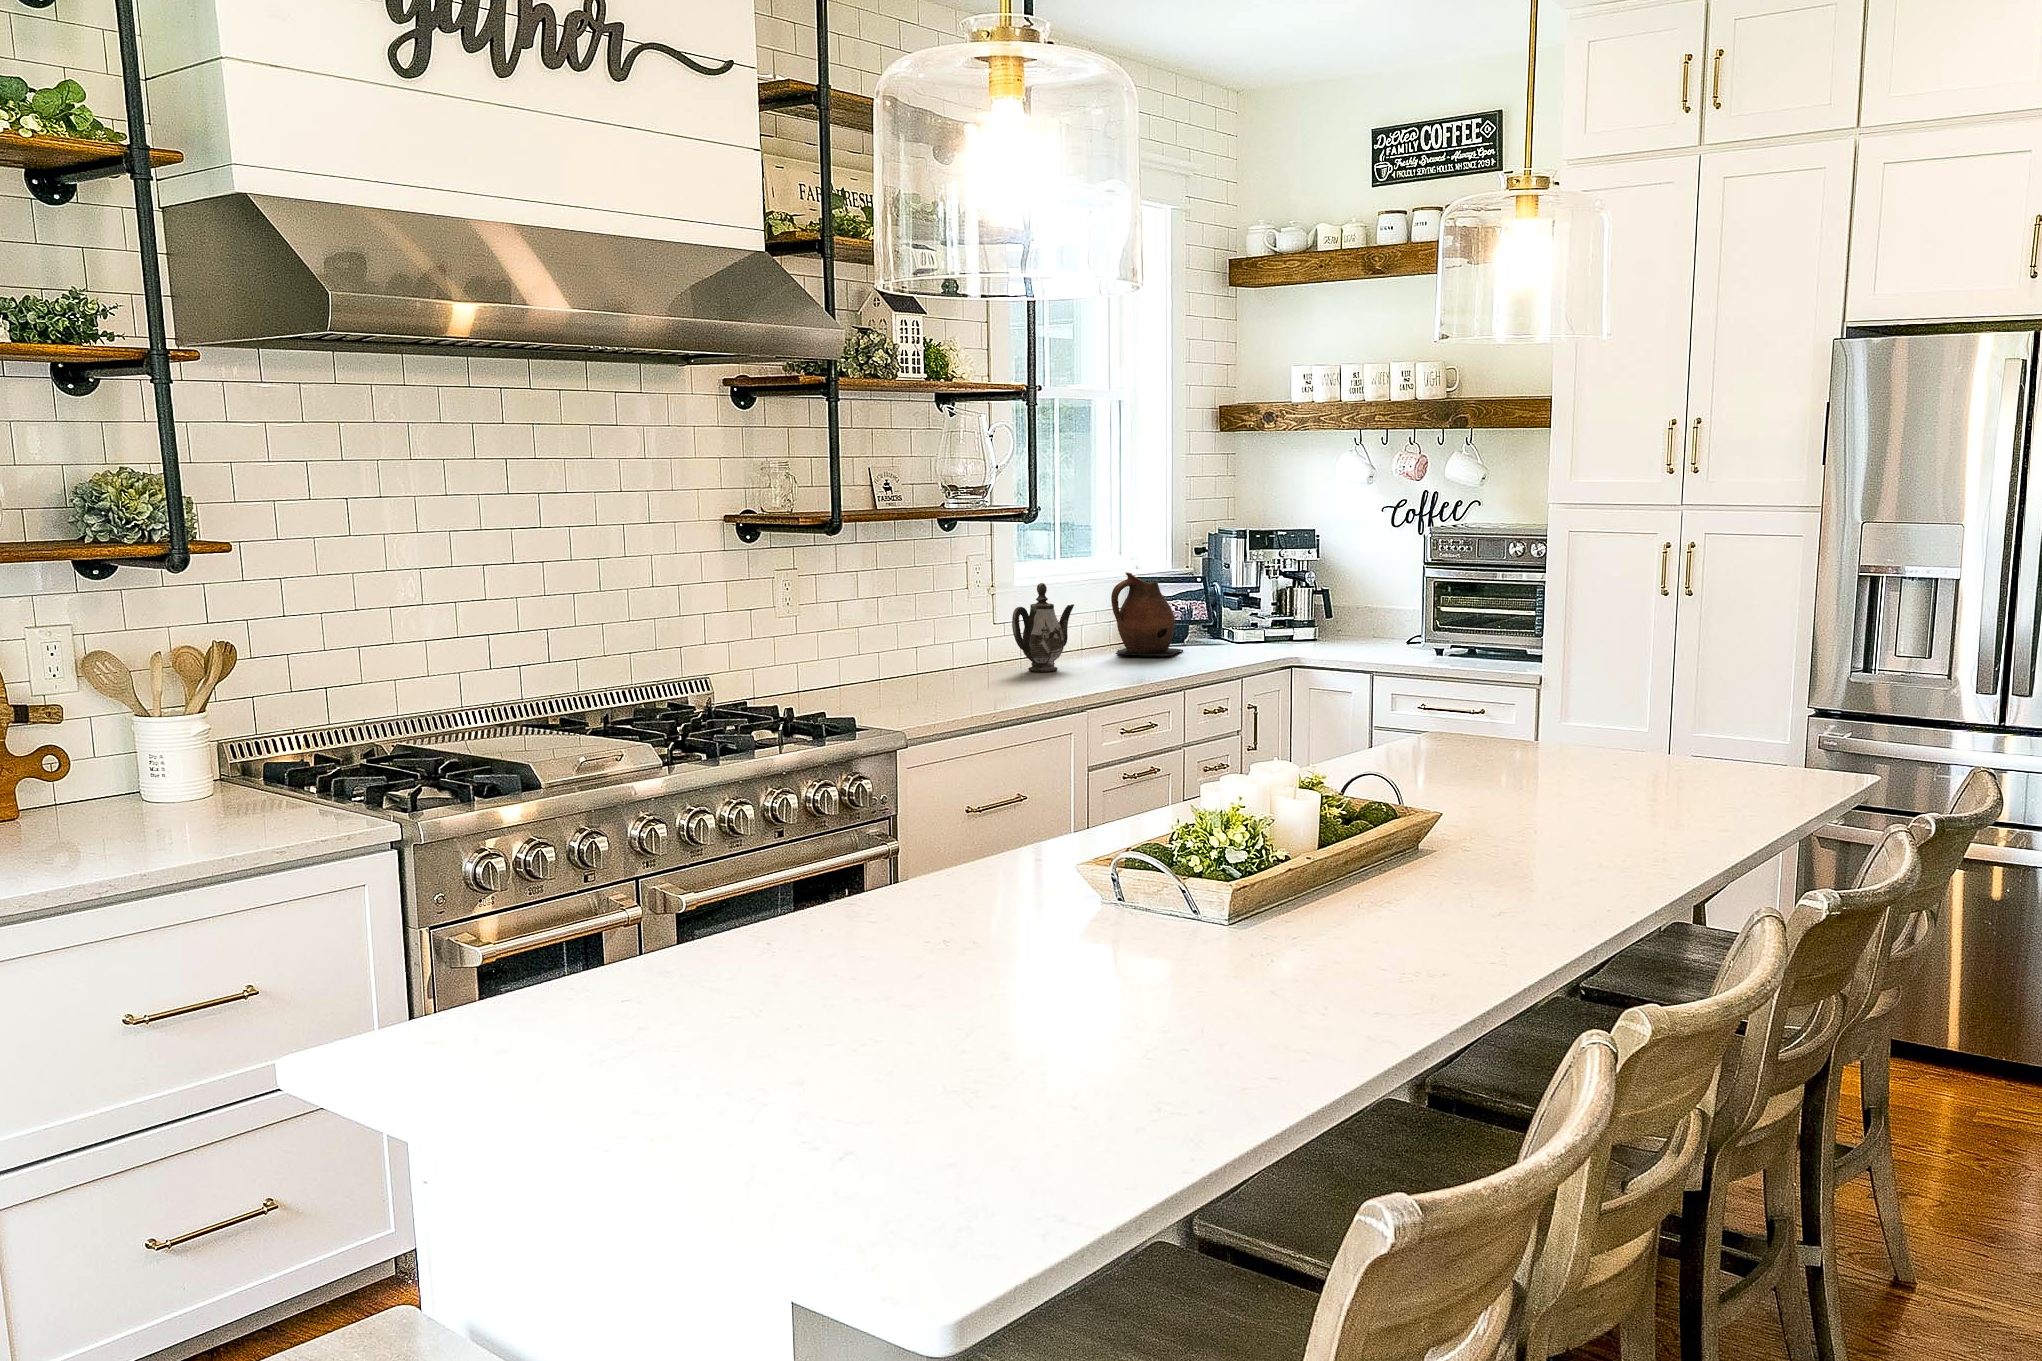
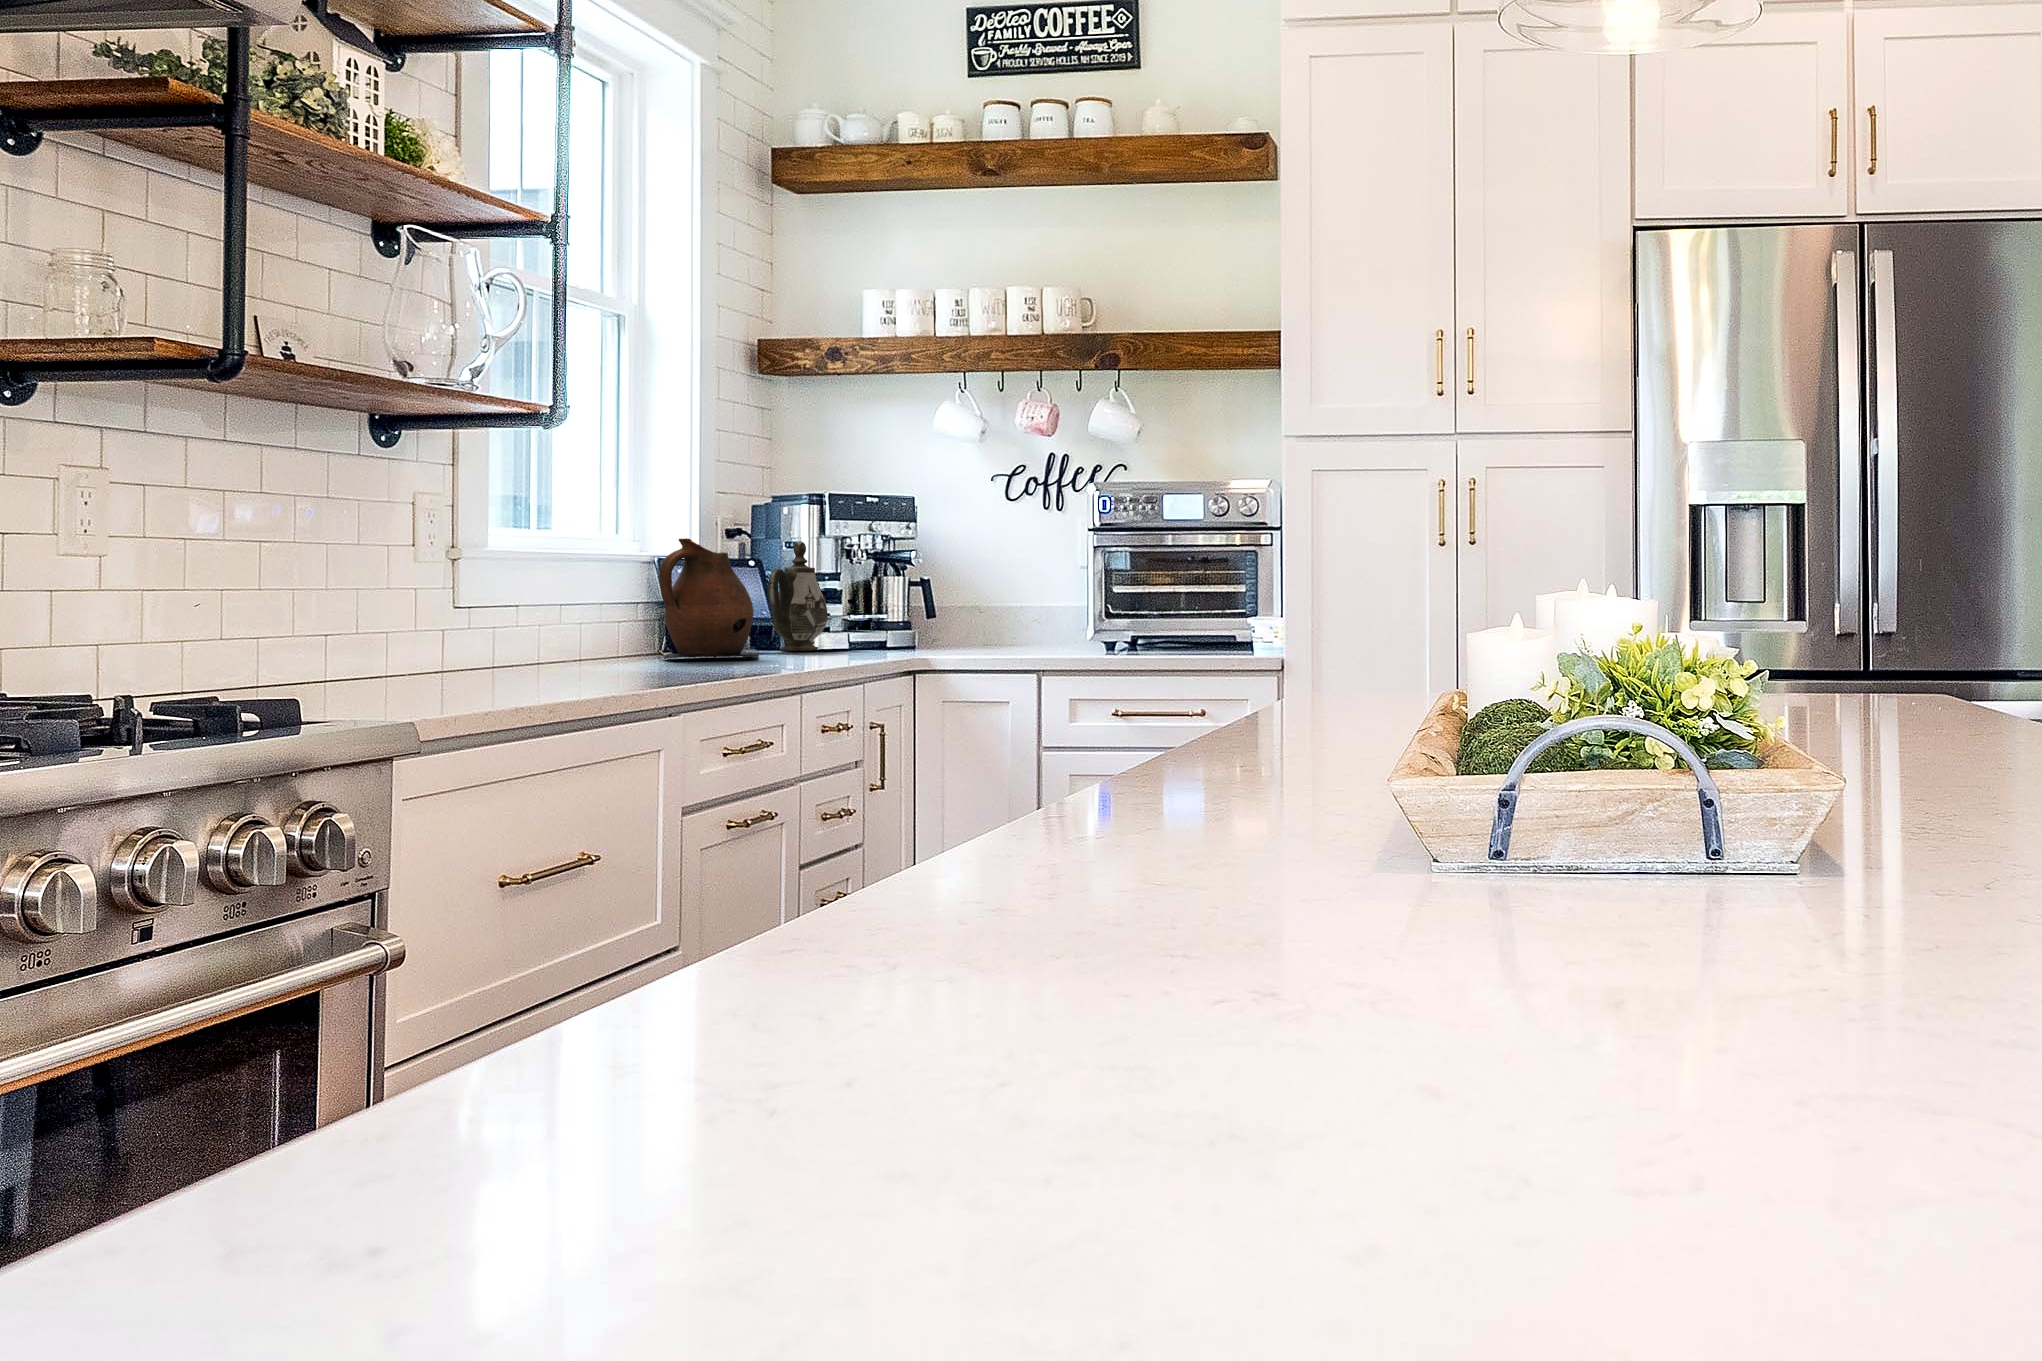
teapot: present [1012,583,1074,672] -> present [768,541,828,651]

